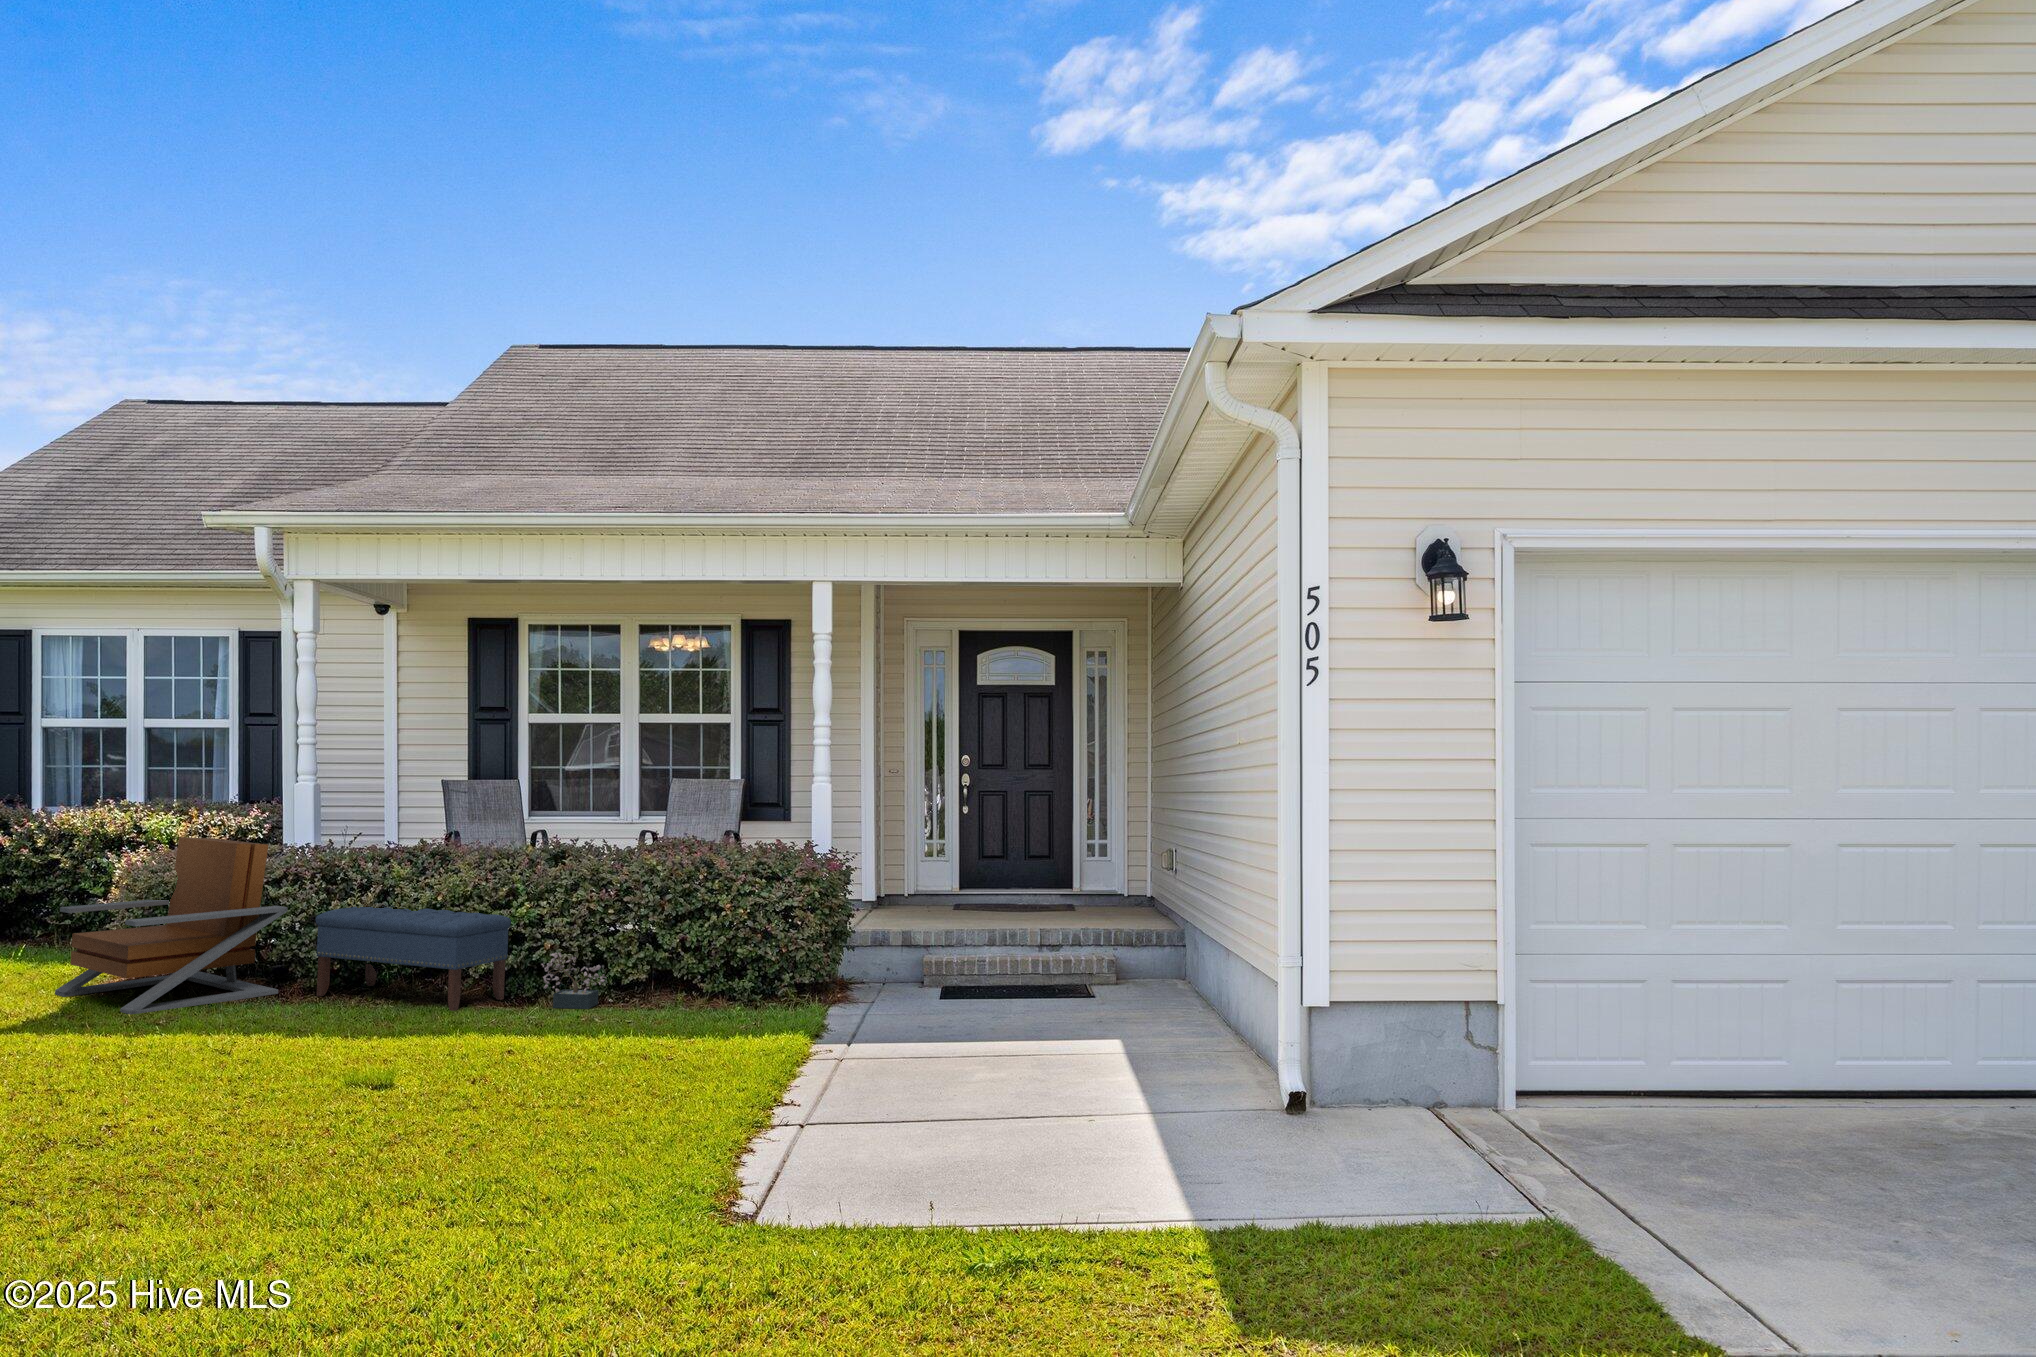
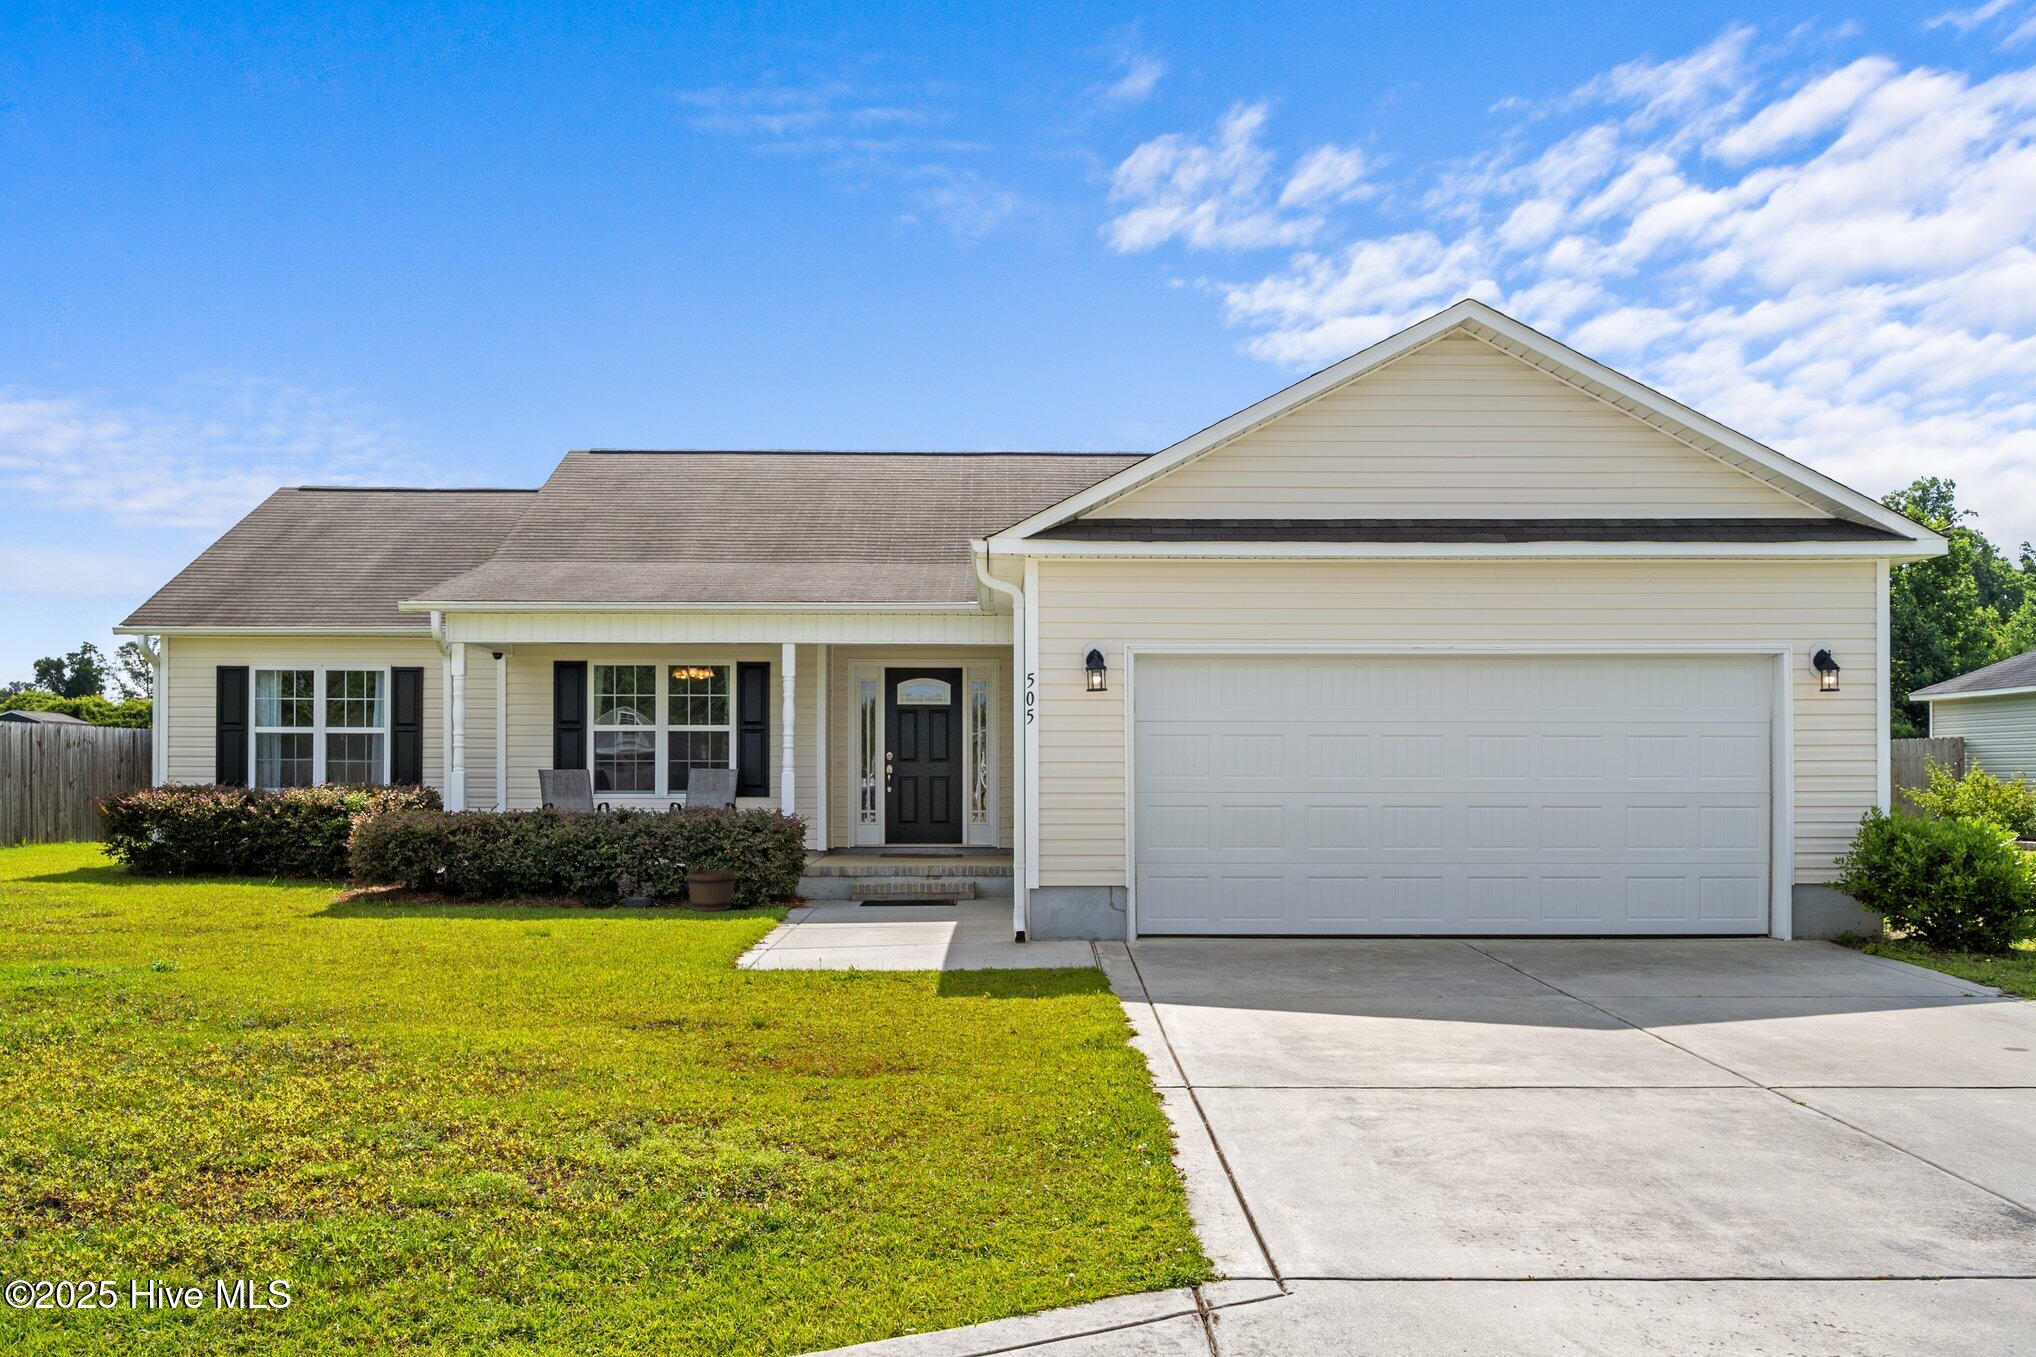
lounge chair: present [55,837,287,1014] -> none [327,807,462,909]
bench: present [316,906,511,1011] -> none [481,848,598,908]
bucket: none [659,934,743,1019] -> present [688,865,736,911]

